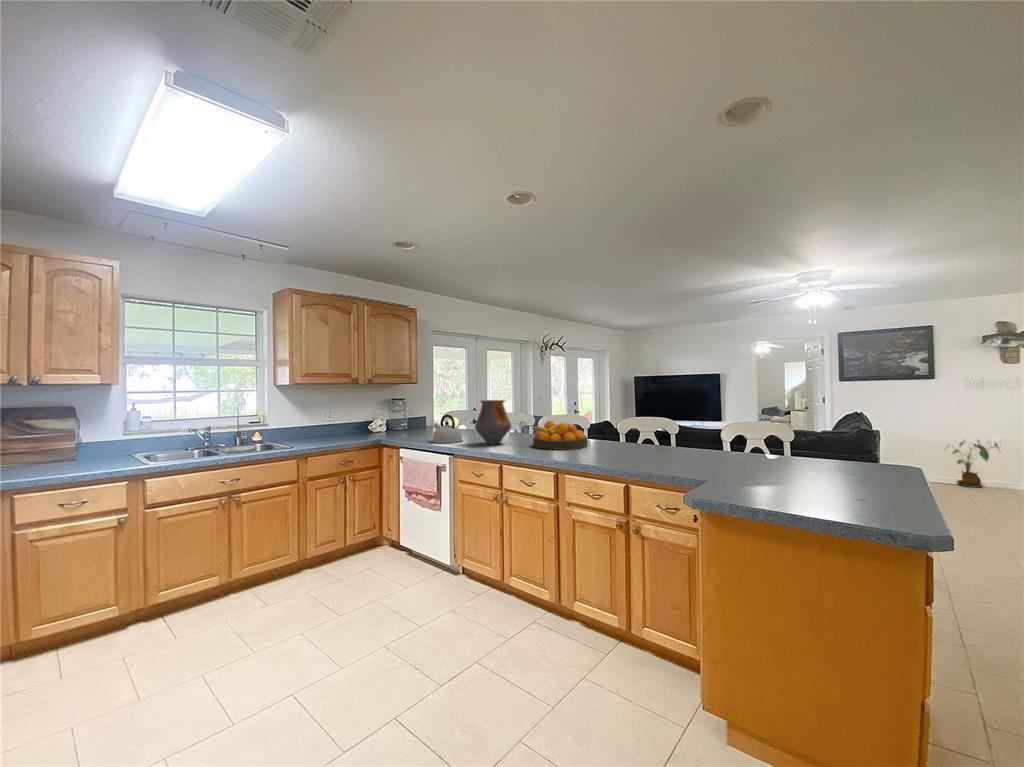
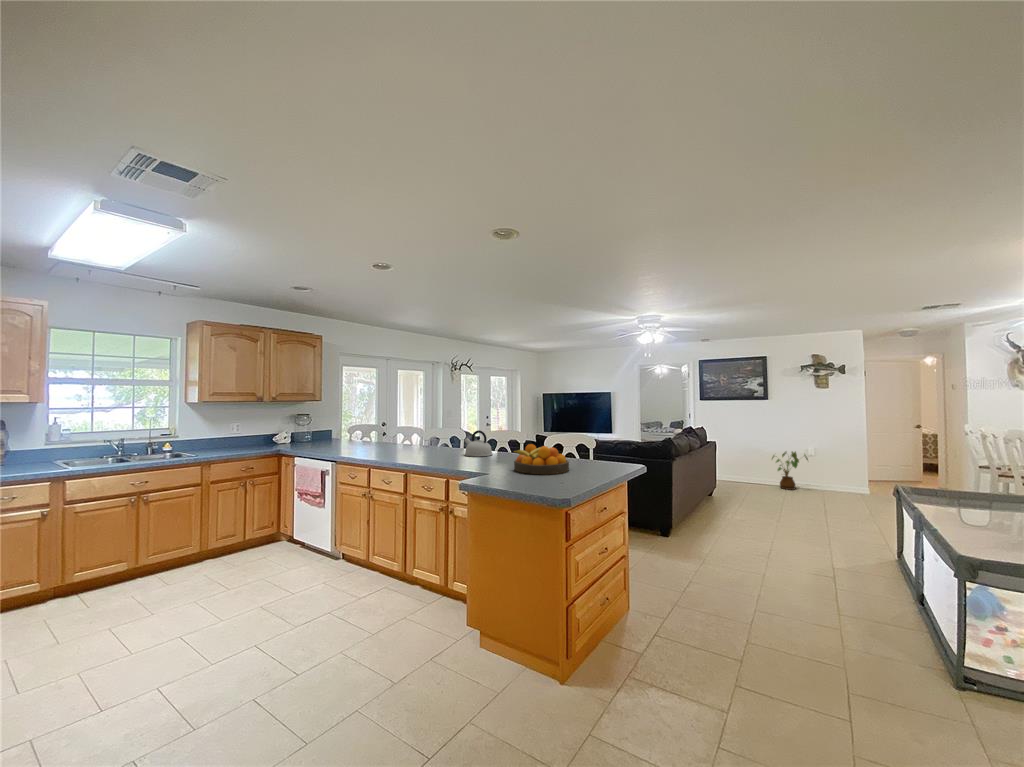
vase: present [475,400,511,445] -> none [356,418,387,454]
kettle: present [432,415,463,443] -> present [464,430,493,457]
fruit bowl: present [532,421,587,450] -> present [513,444,569,474]

